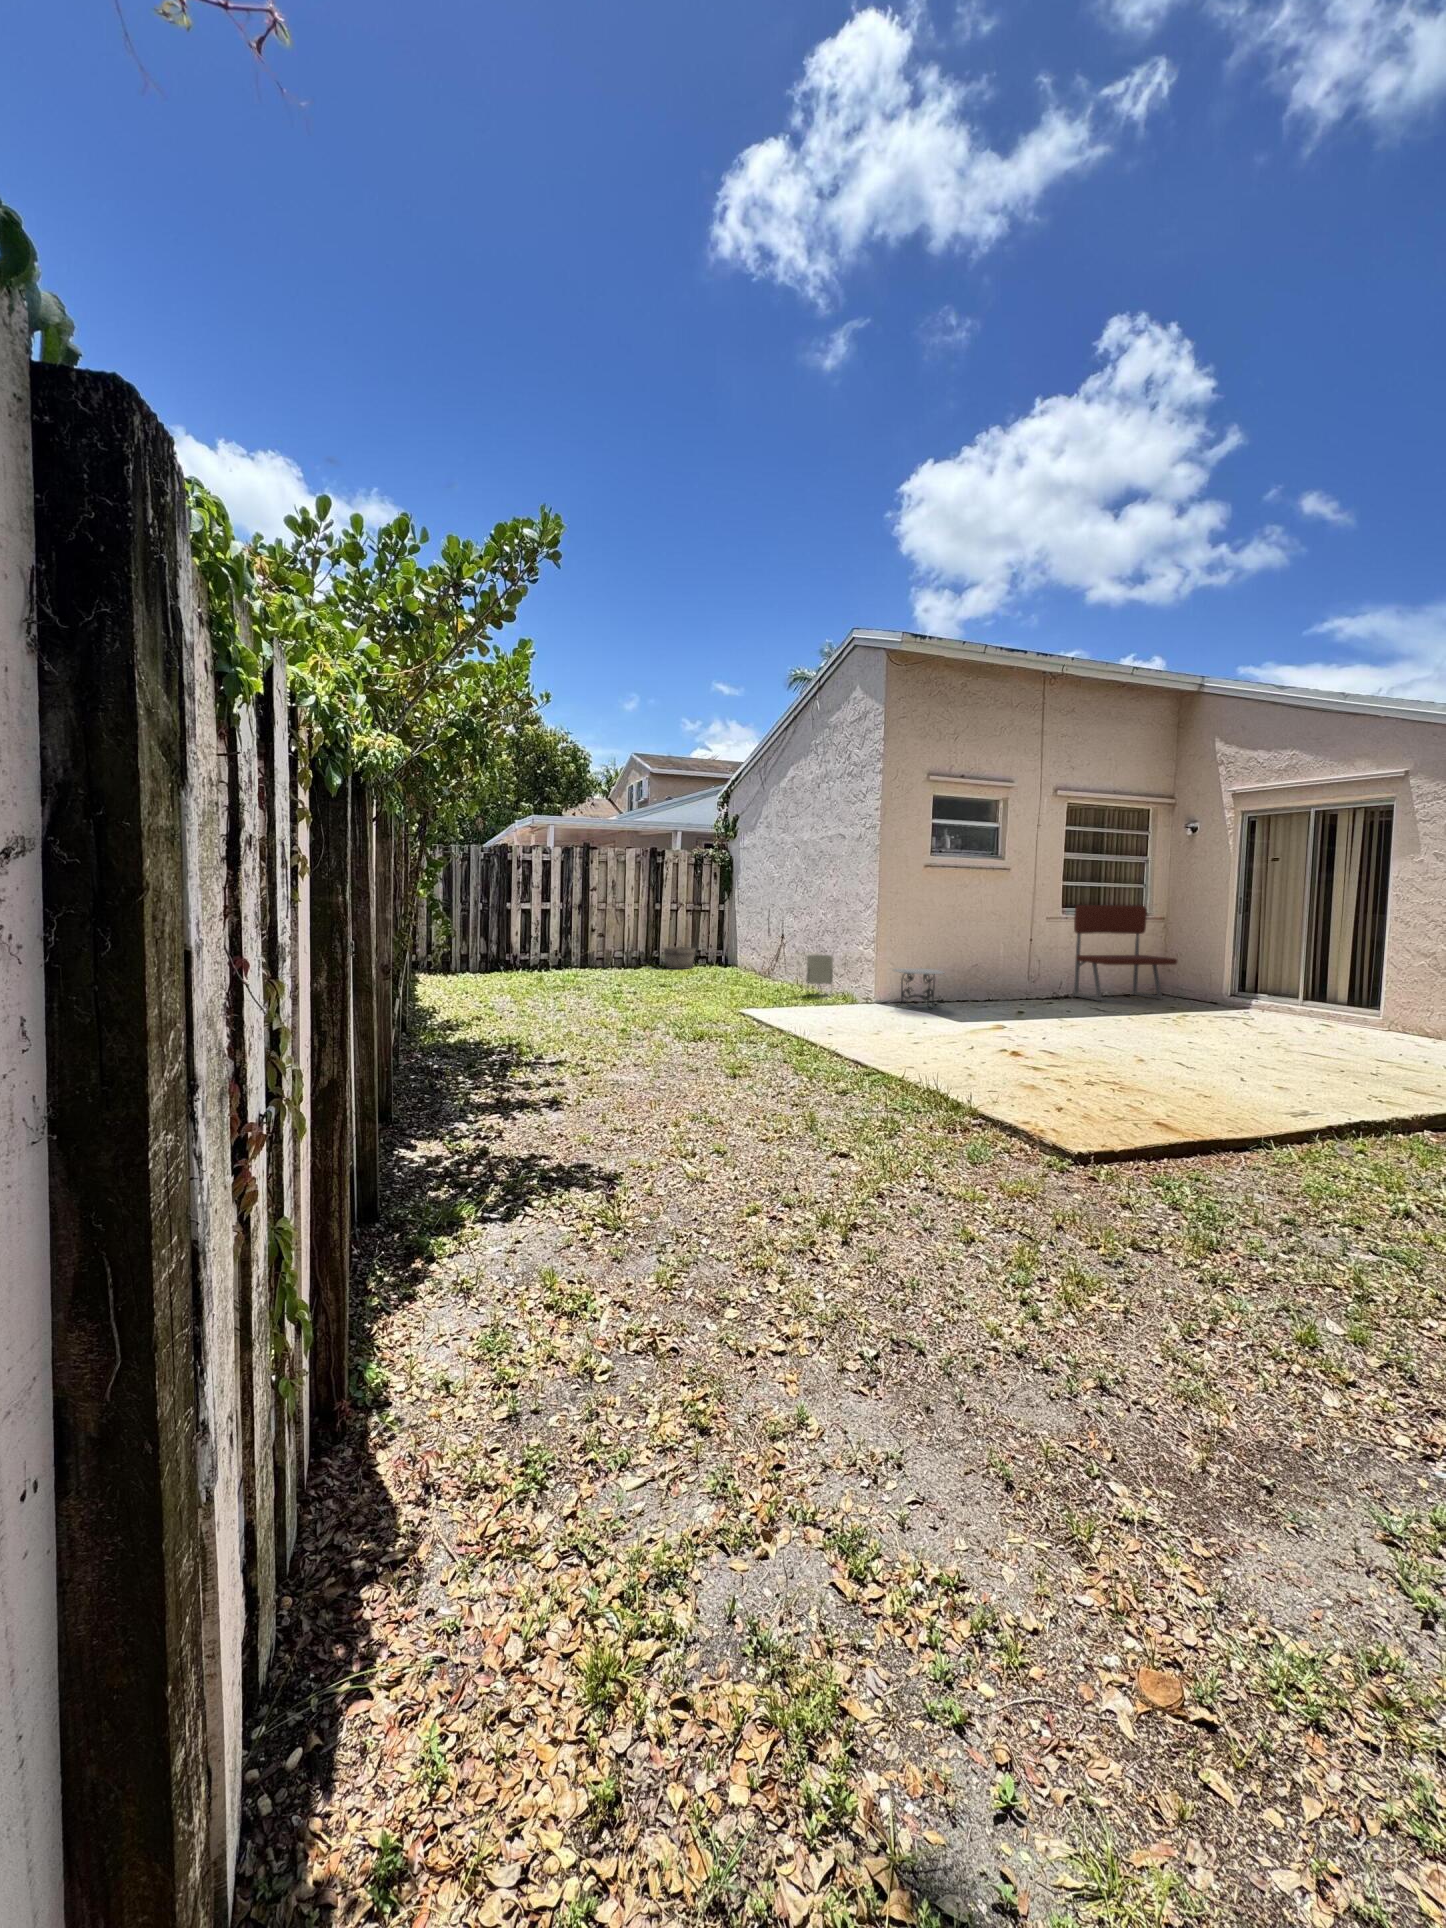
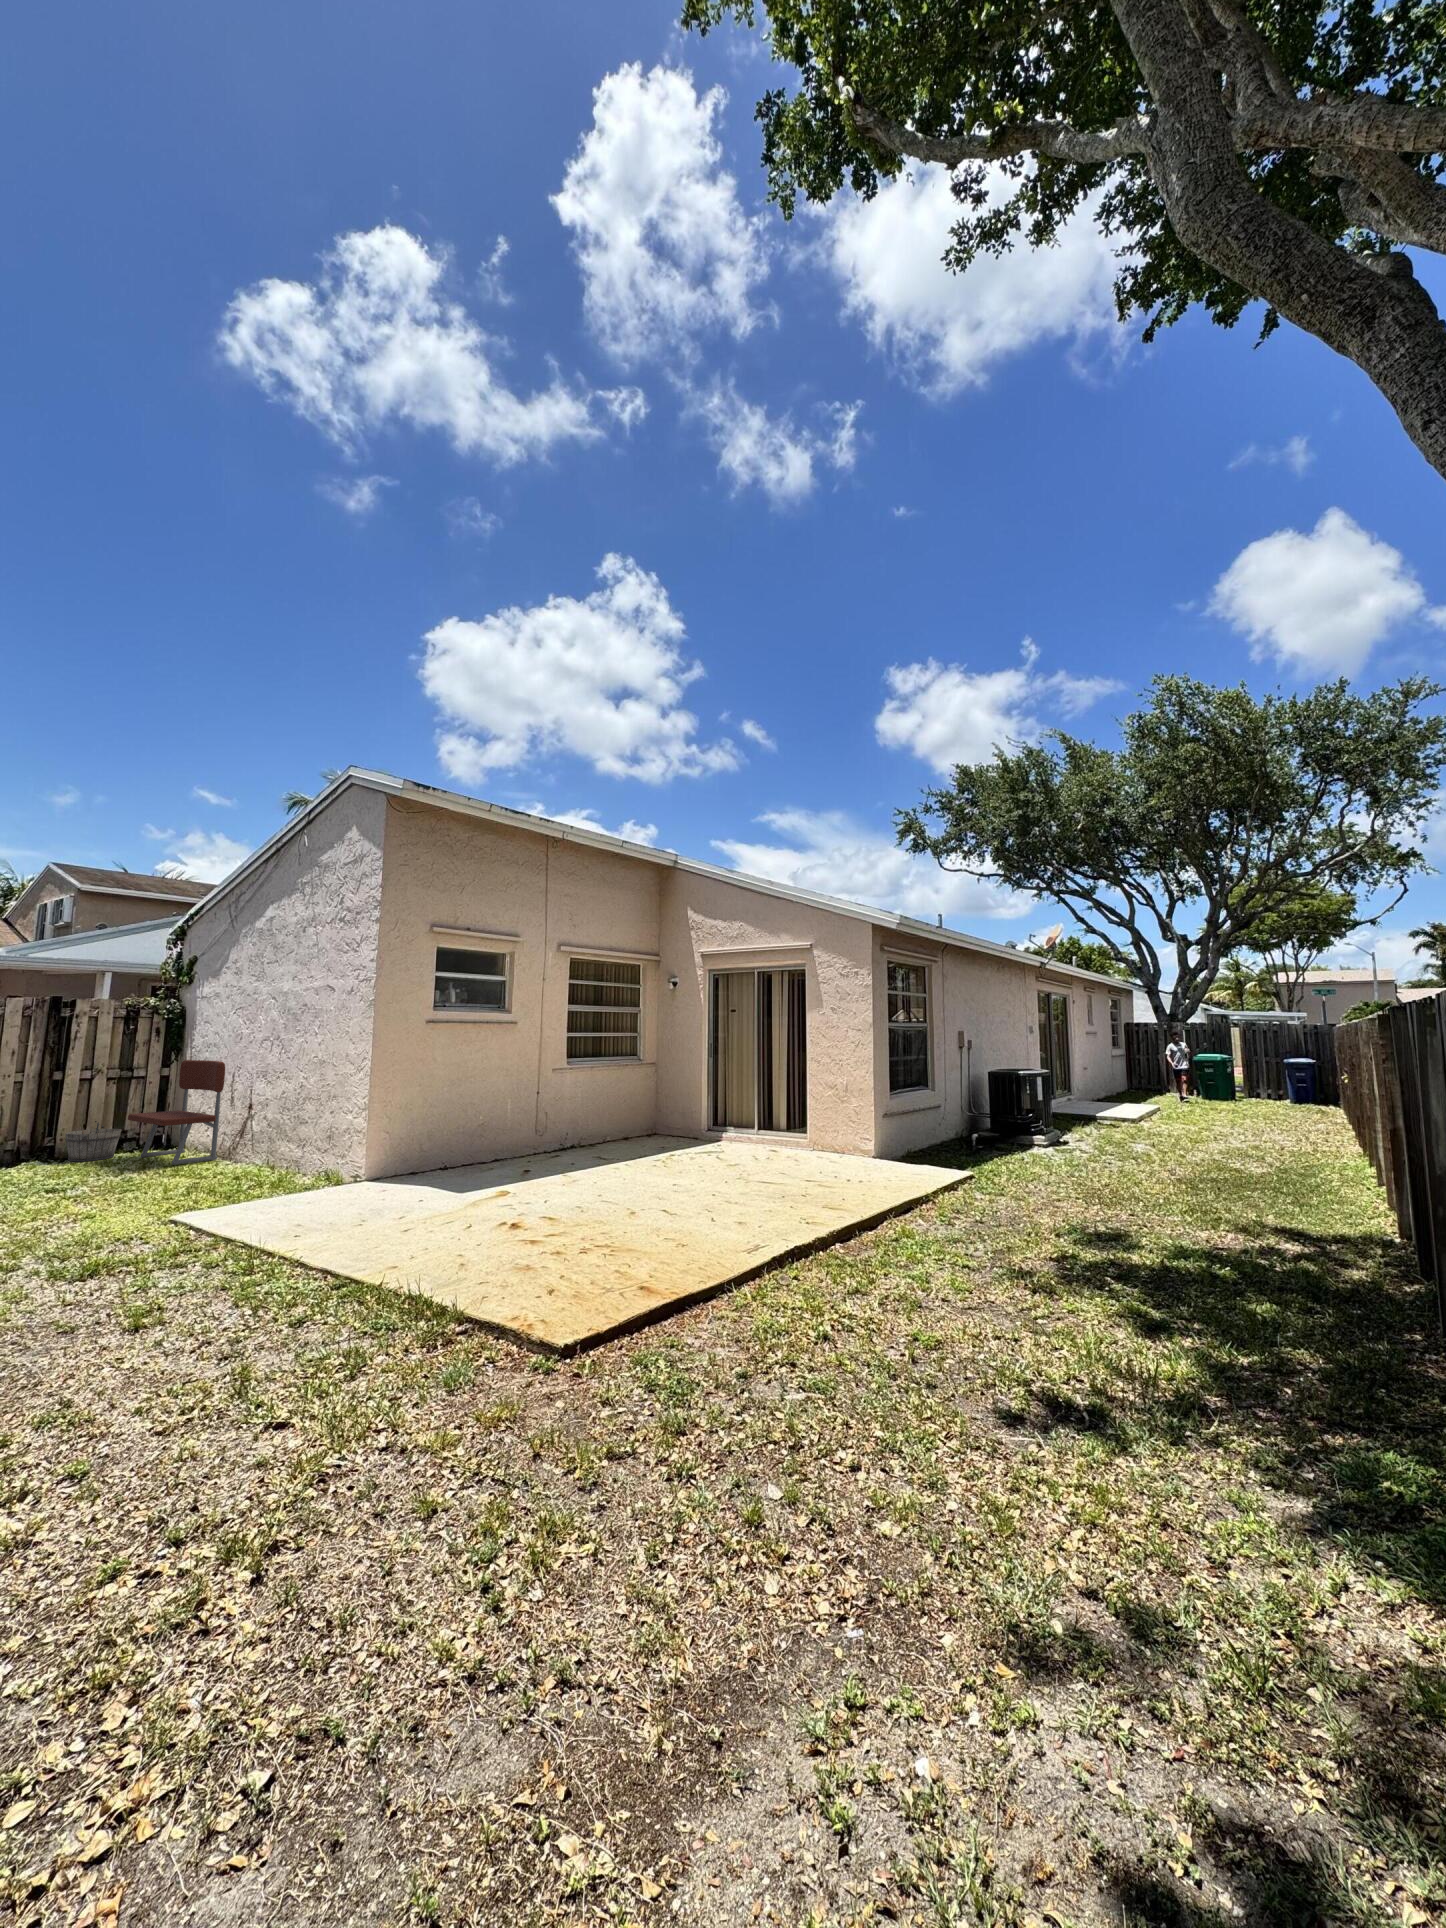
bench: present [1073,905,1177,1001] -> present [128,1060,225,1165]
planter: present [806,954,833,984] -> none [280,1128,317,1181]
side table: present [894,969,944,1009] -> none [388,1136,449,1183]

